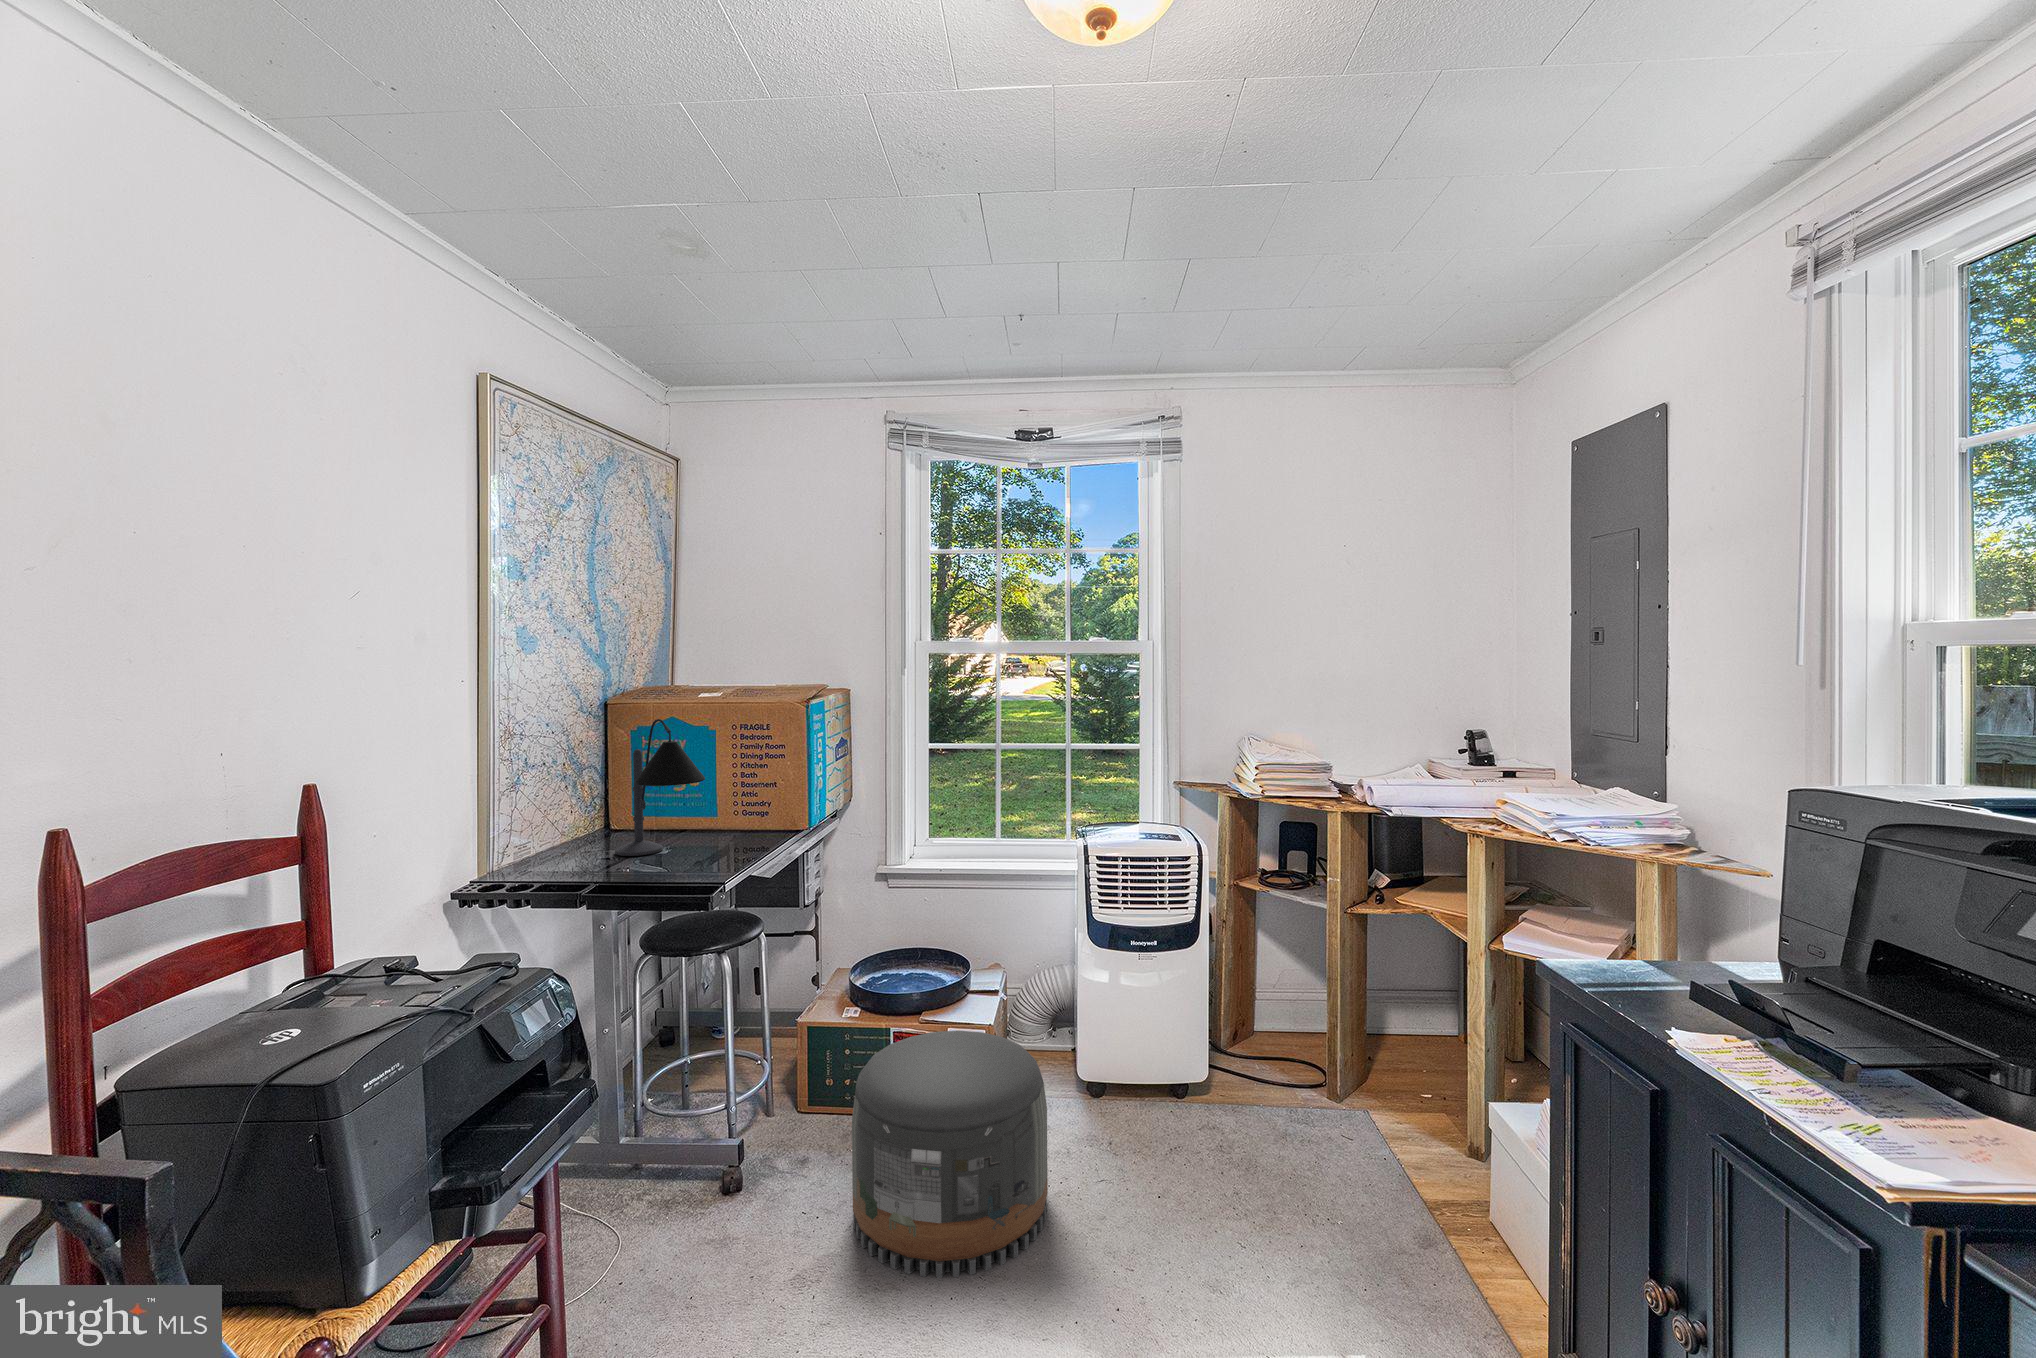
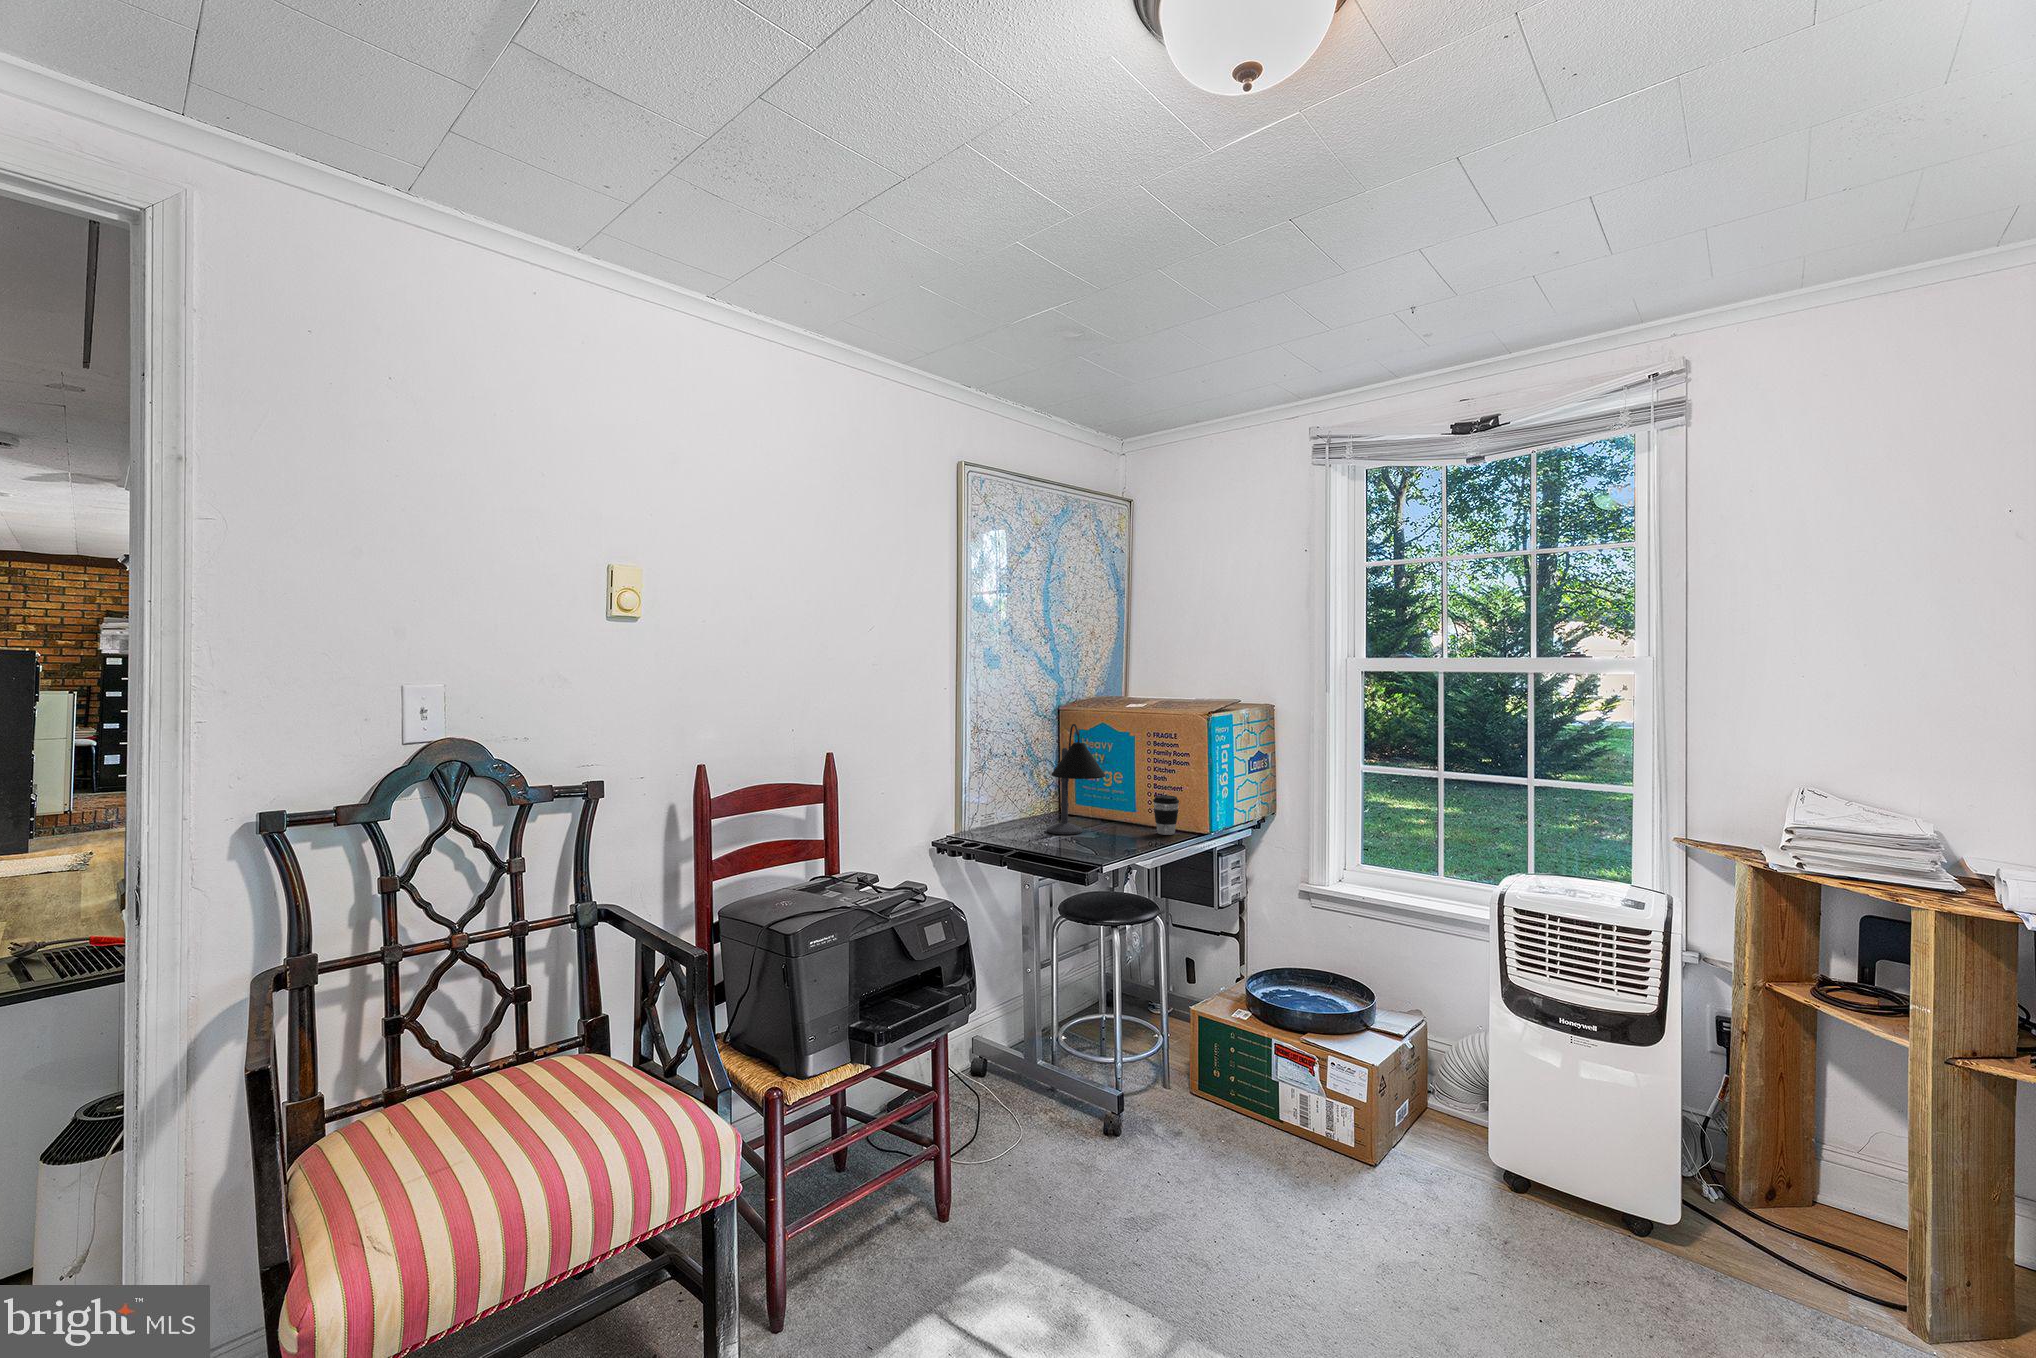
coffee cup: none [747,794,777,838] -> present [1153,795,1179,835]
pouf: present [852,1031,1048,1278] -> none [1192,1049,1401,1312]

